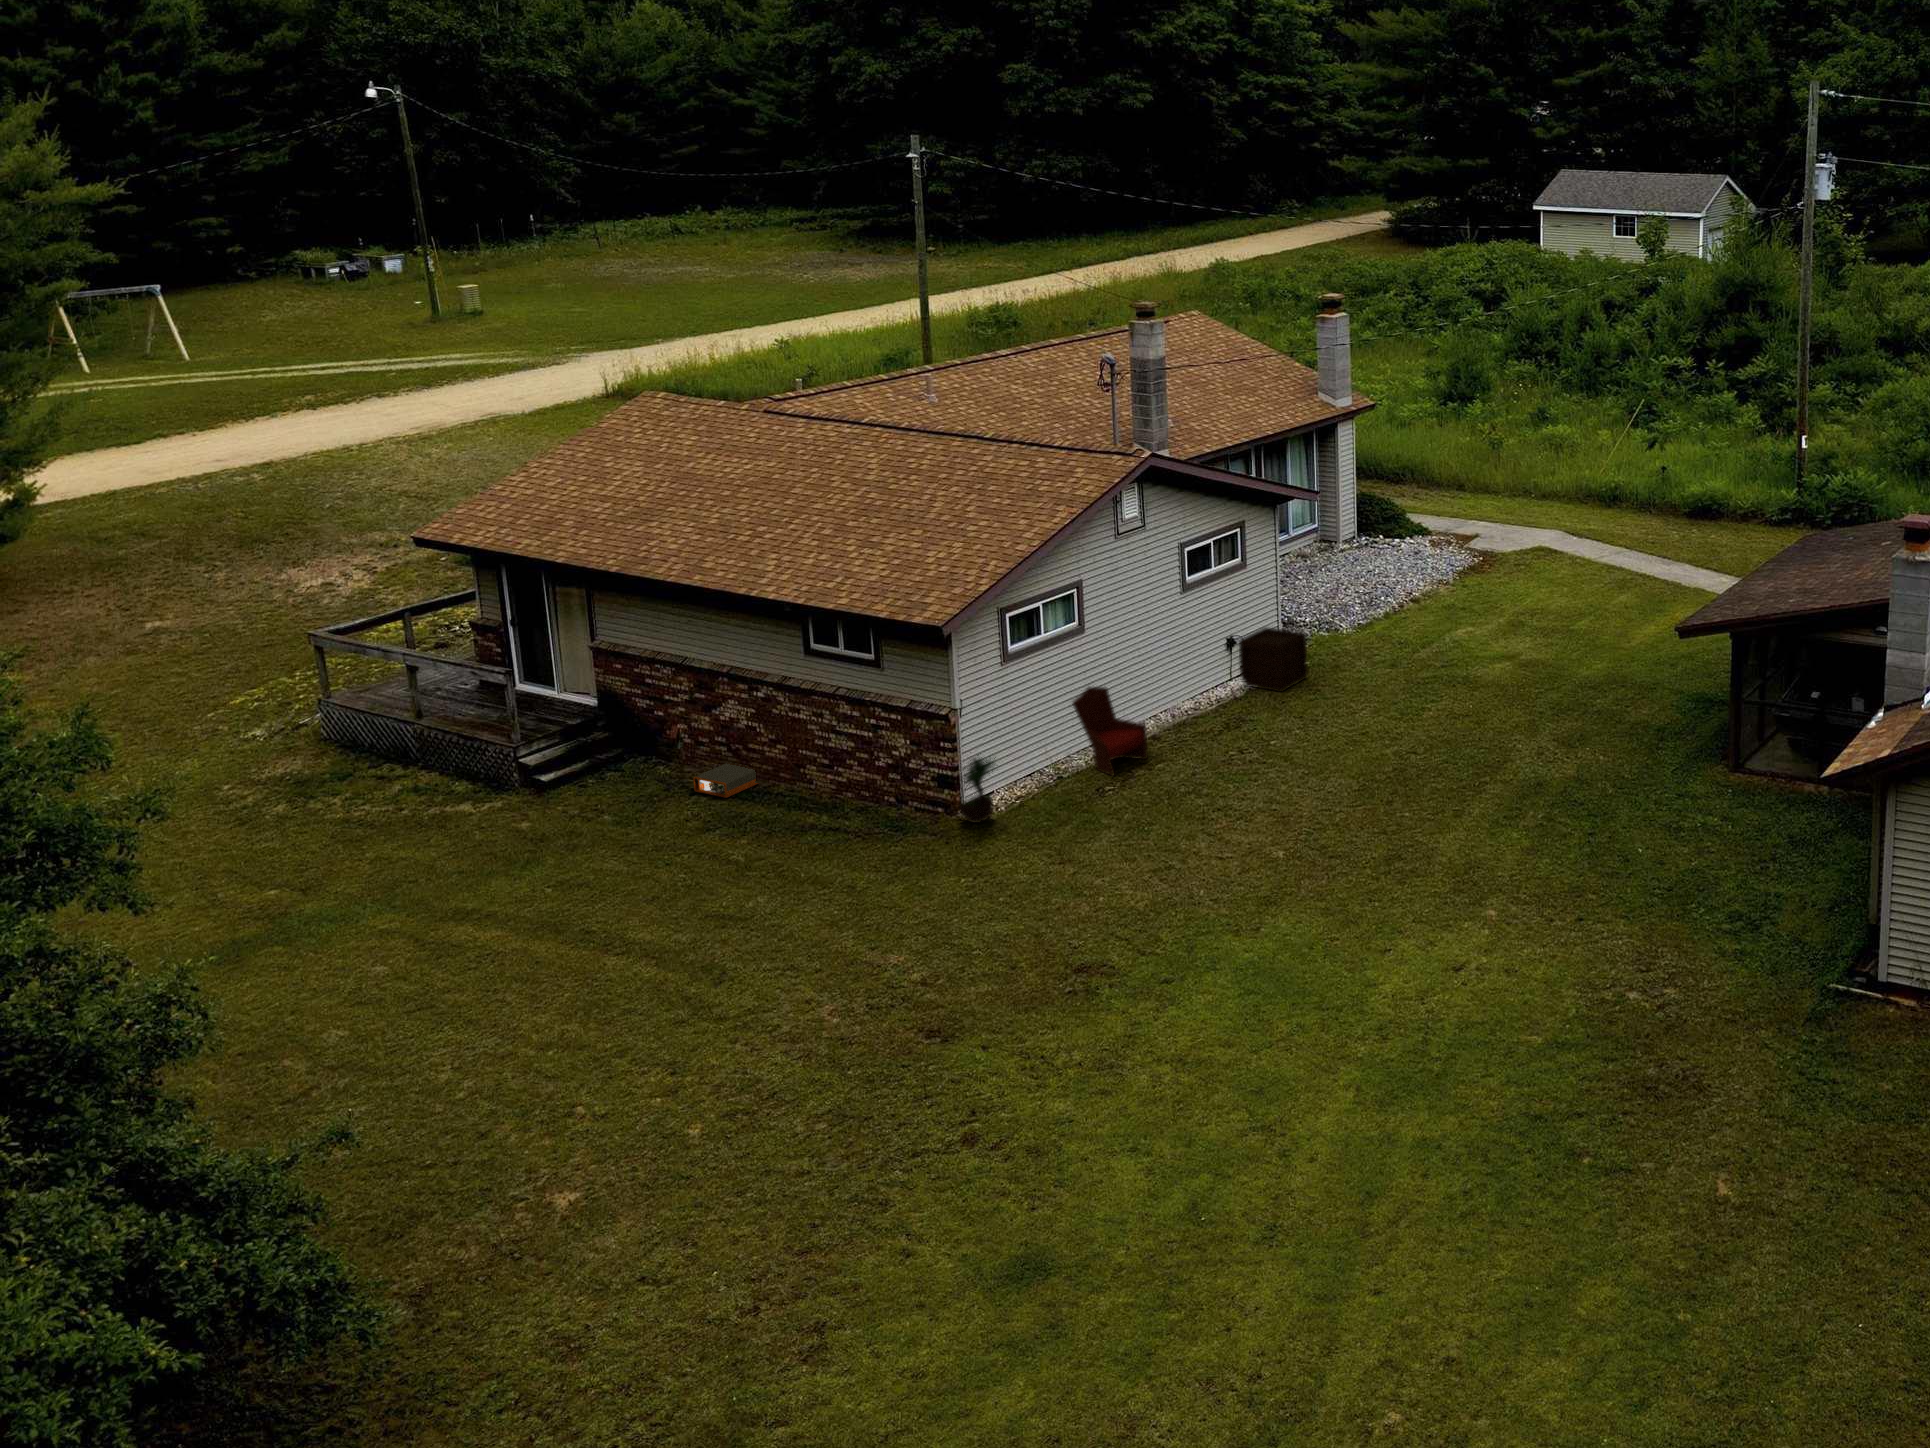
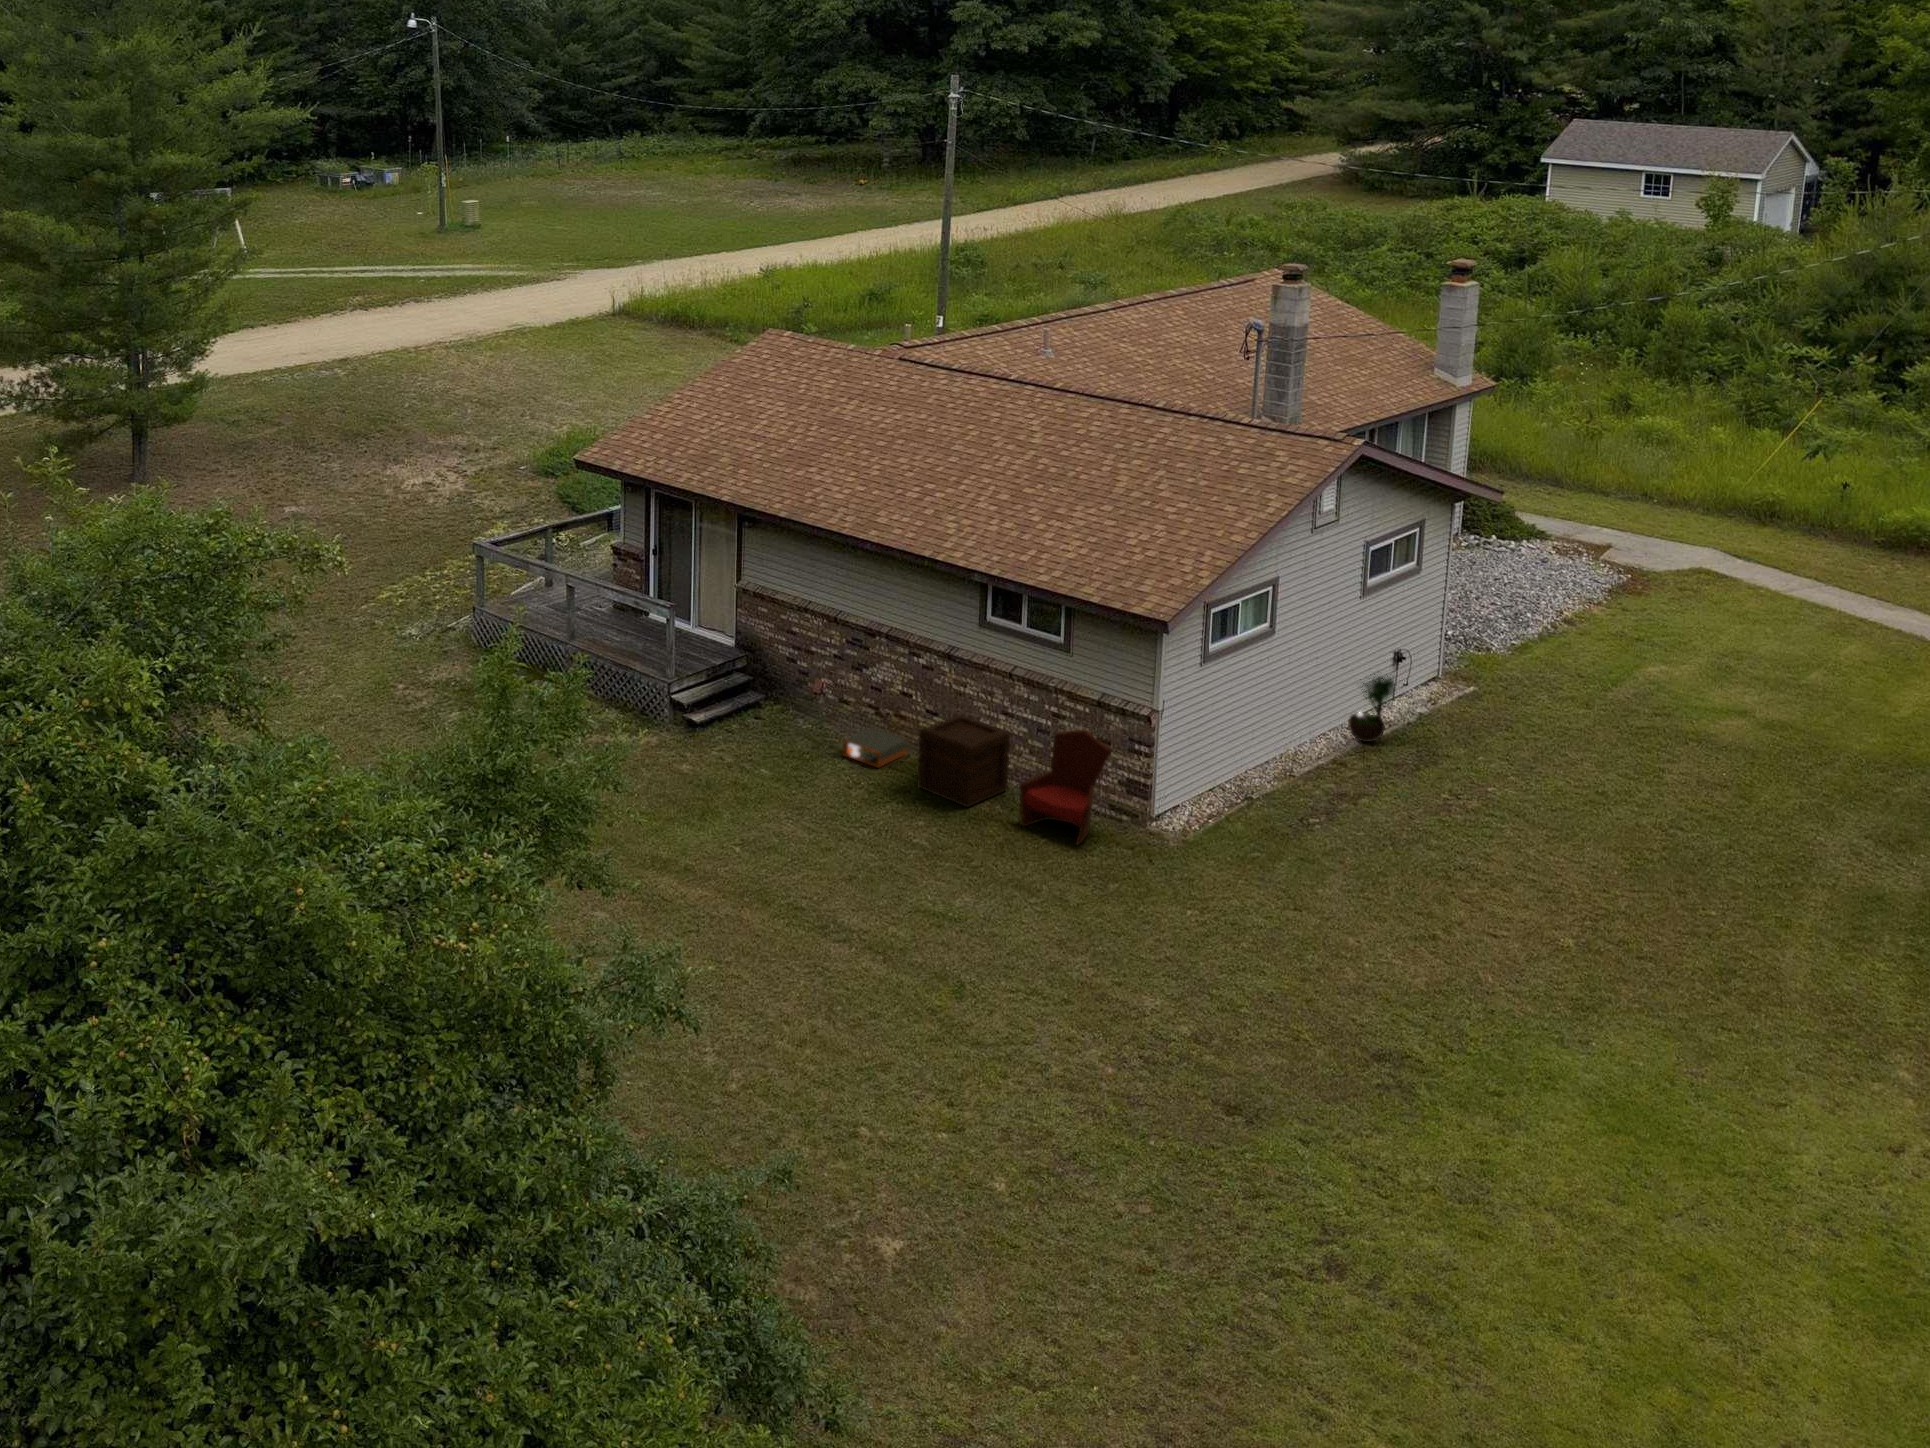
wooden crate: present [1239,627,1308,692] -> present [918,715,1010,807]
armchair: present [1072,687,1148,775] -> present [1020,730,1111,845]
potted tree: present [959,753,998,823] -> present [1348,674,1397,742]

